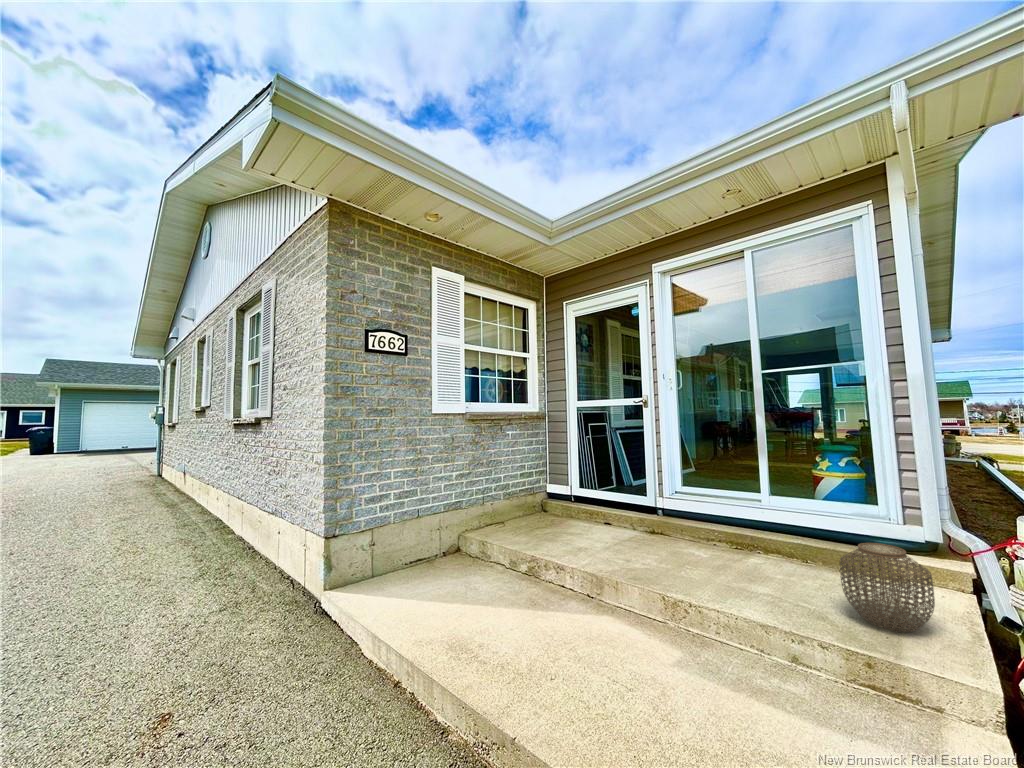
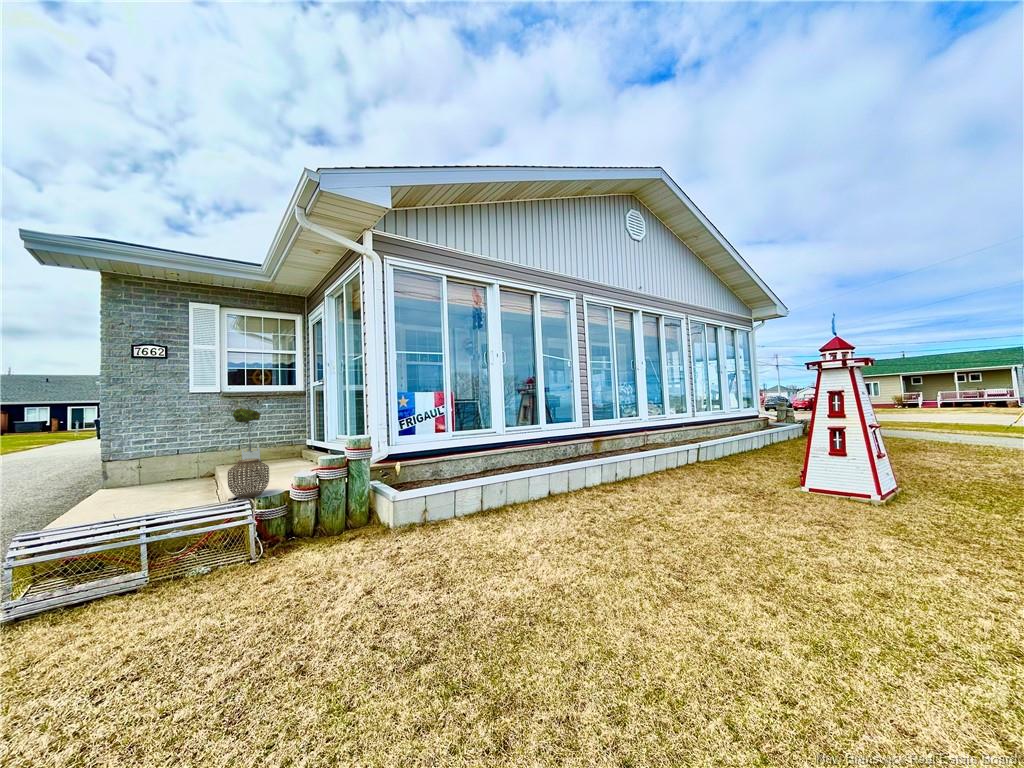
potted tree: none [486,438,527,530] -> present [233,408,261,460]

